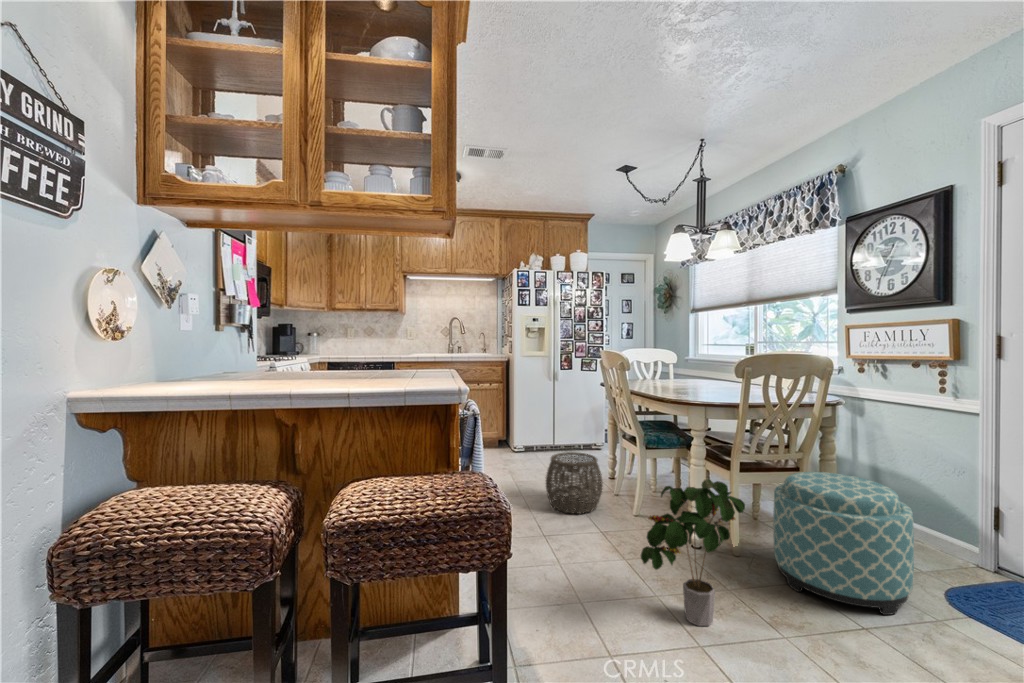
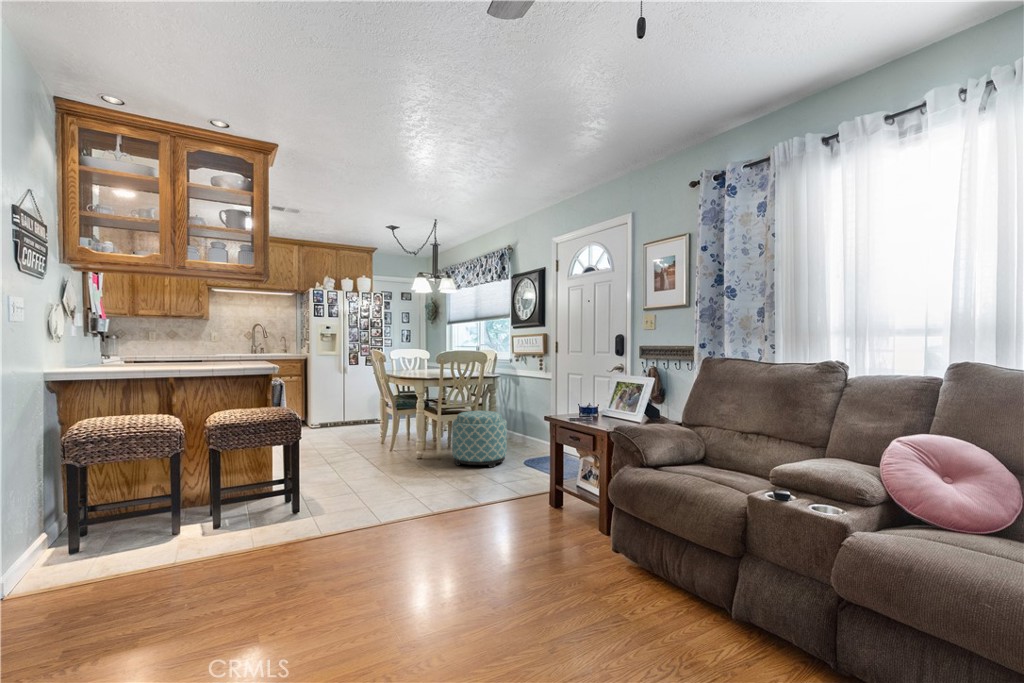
woven basket: present [546,452,603,514] -> none [332,416,370,453]
potted plant: present [641,479,745,626] -> none [375,412,430,479]

